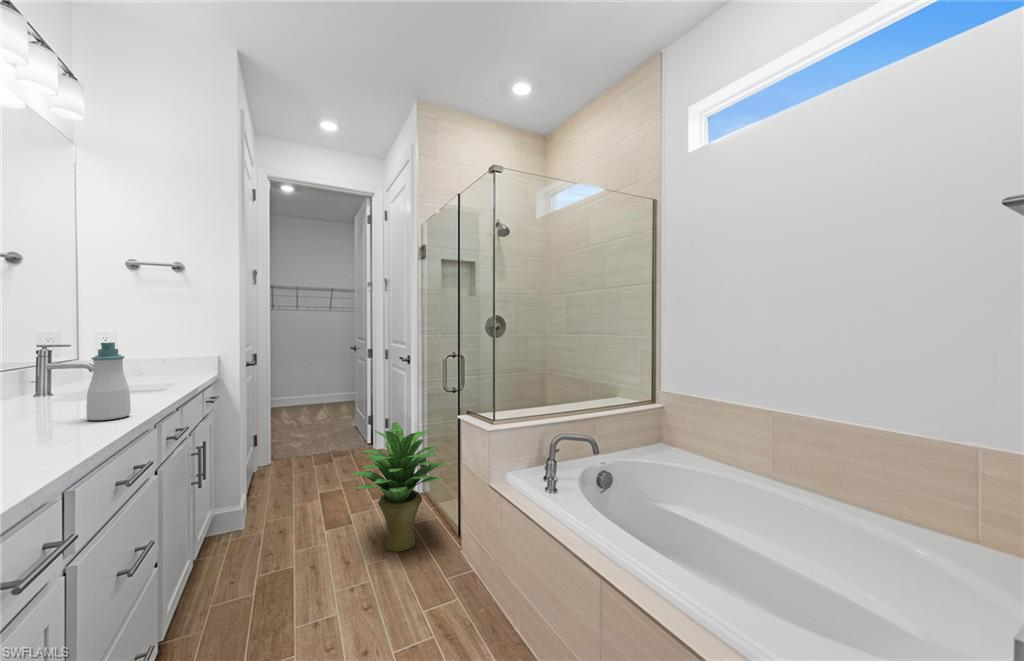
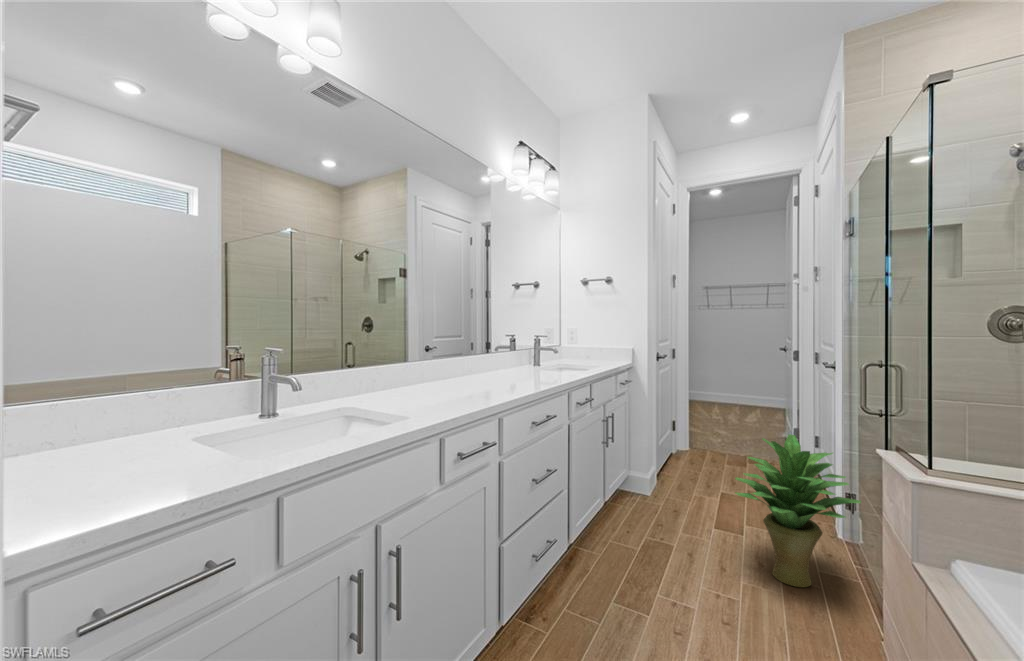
soap bottle: present [86,342,131,420] -> none [531,332,552,384]

